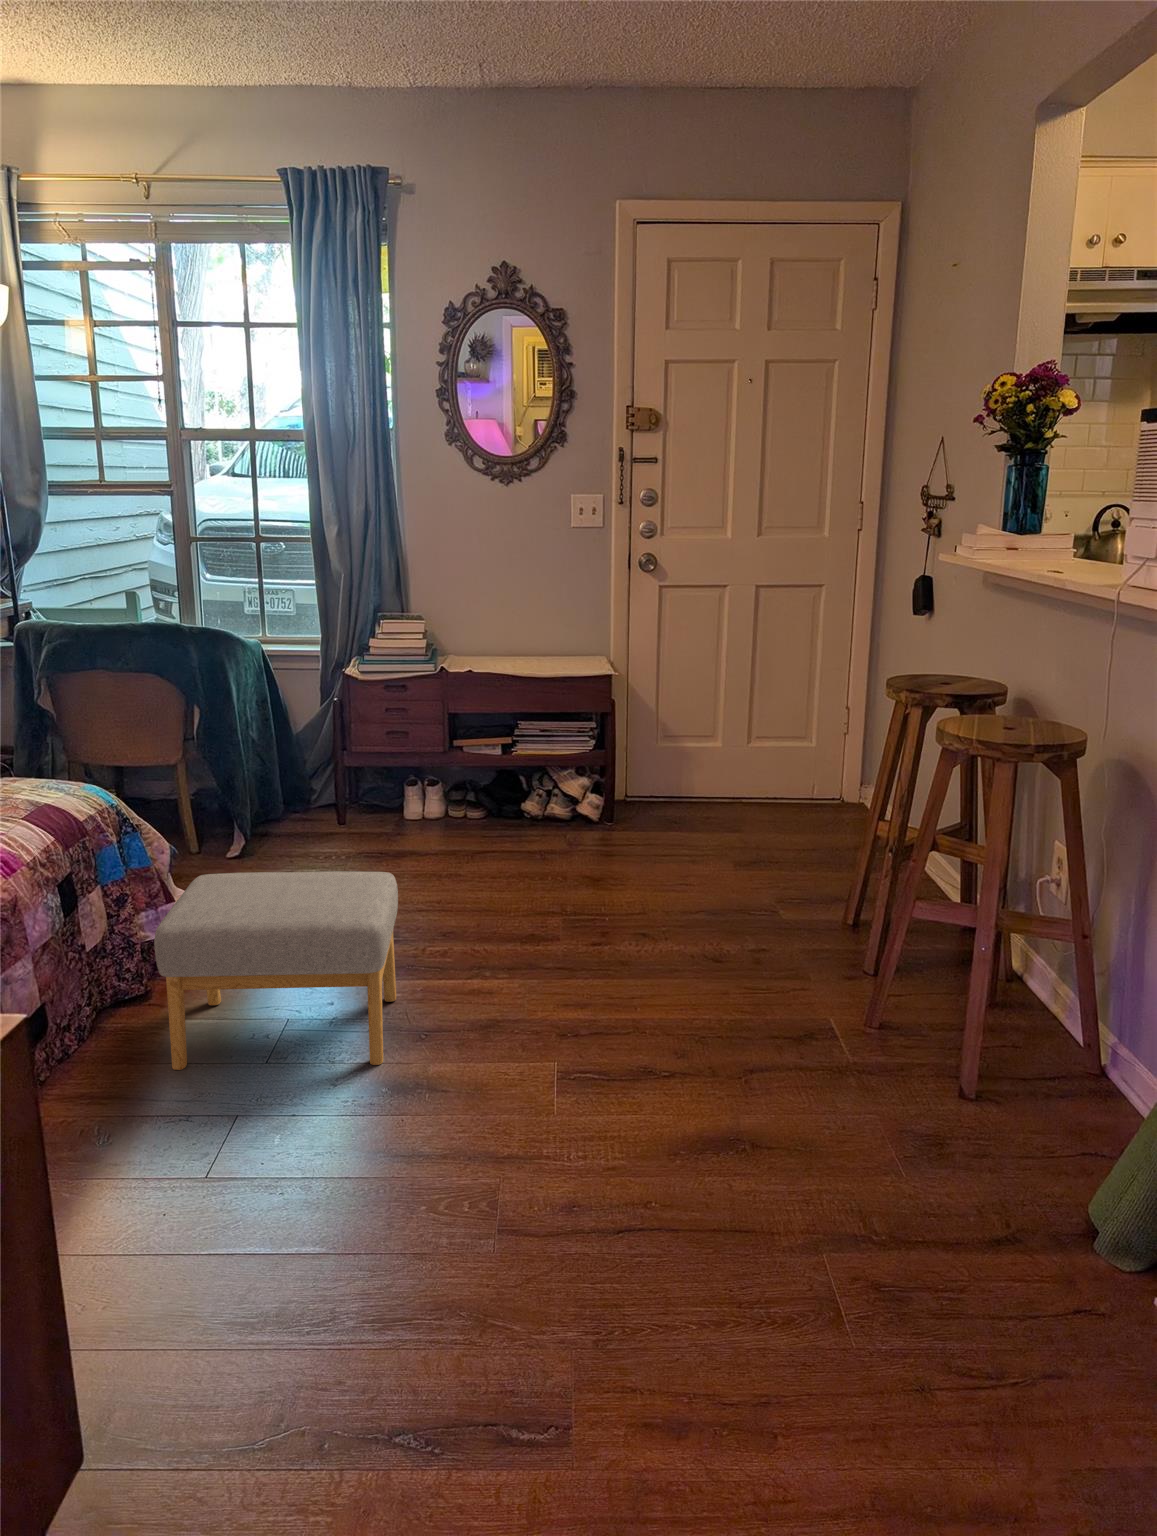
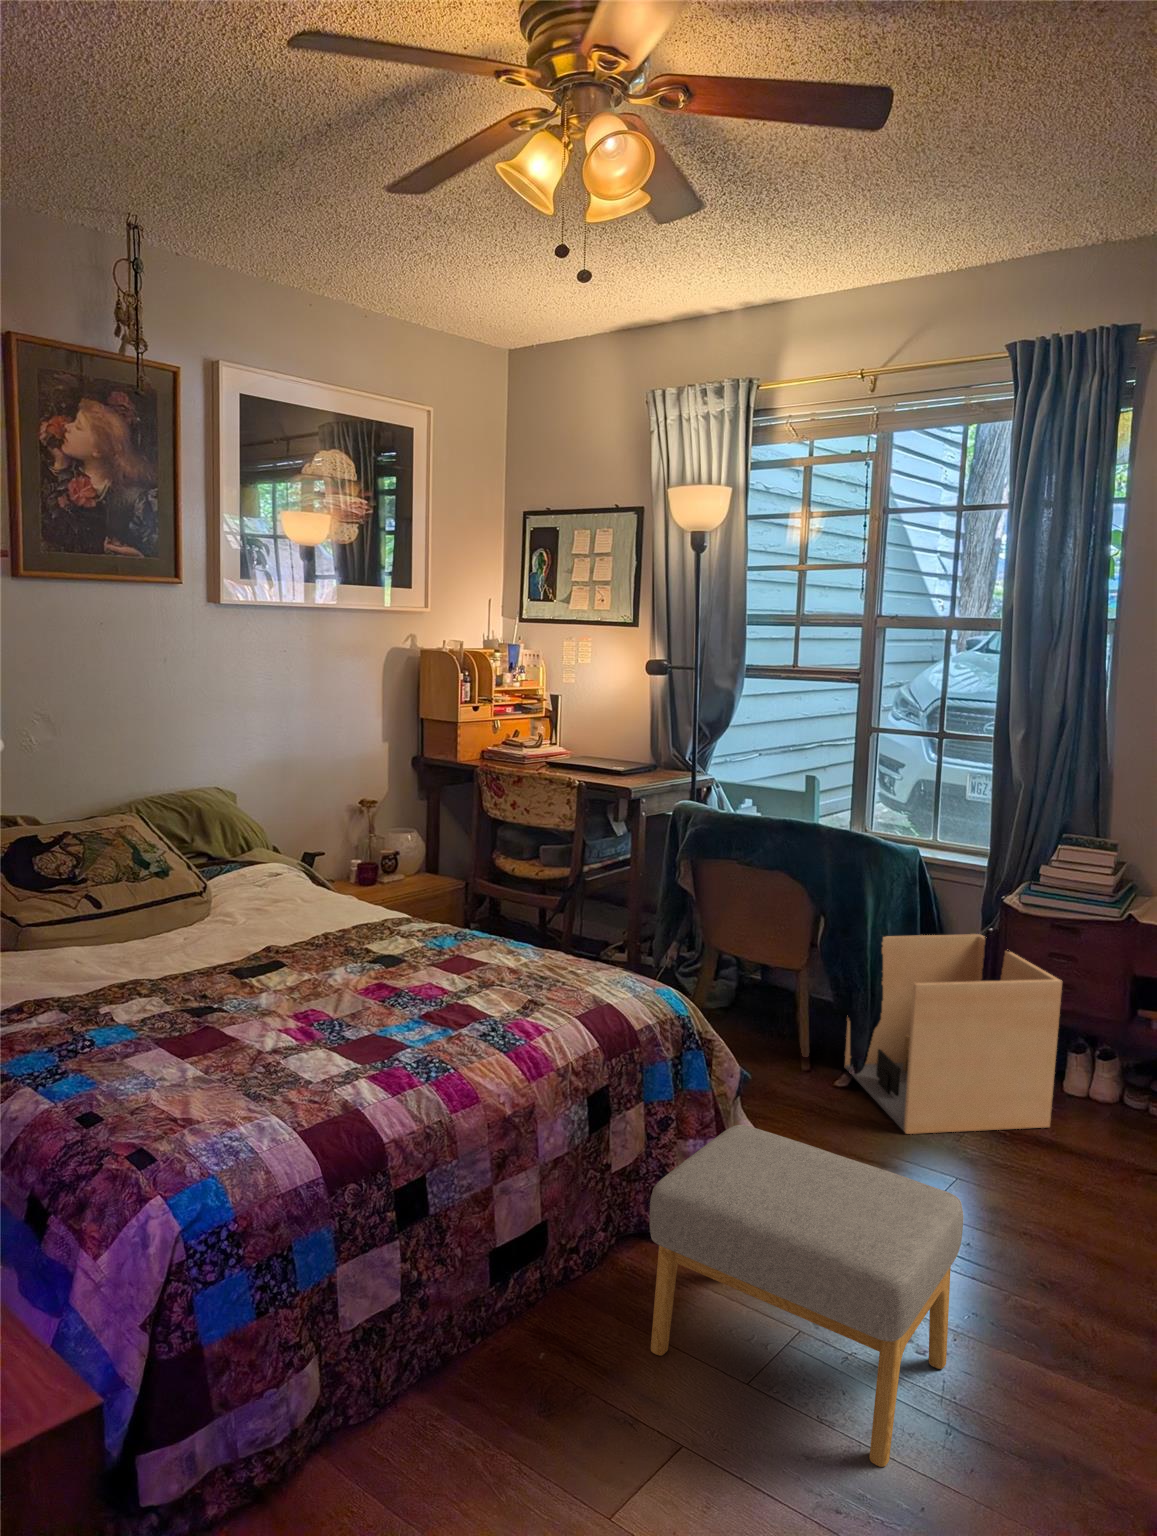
cardboard box: none [222,708,406,876] -> present [845,934,1062,1134]

